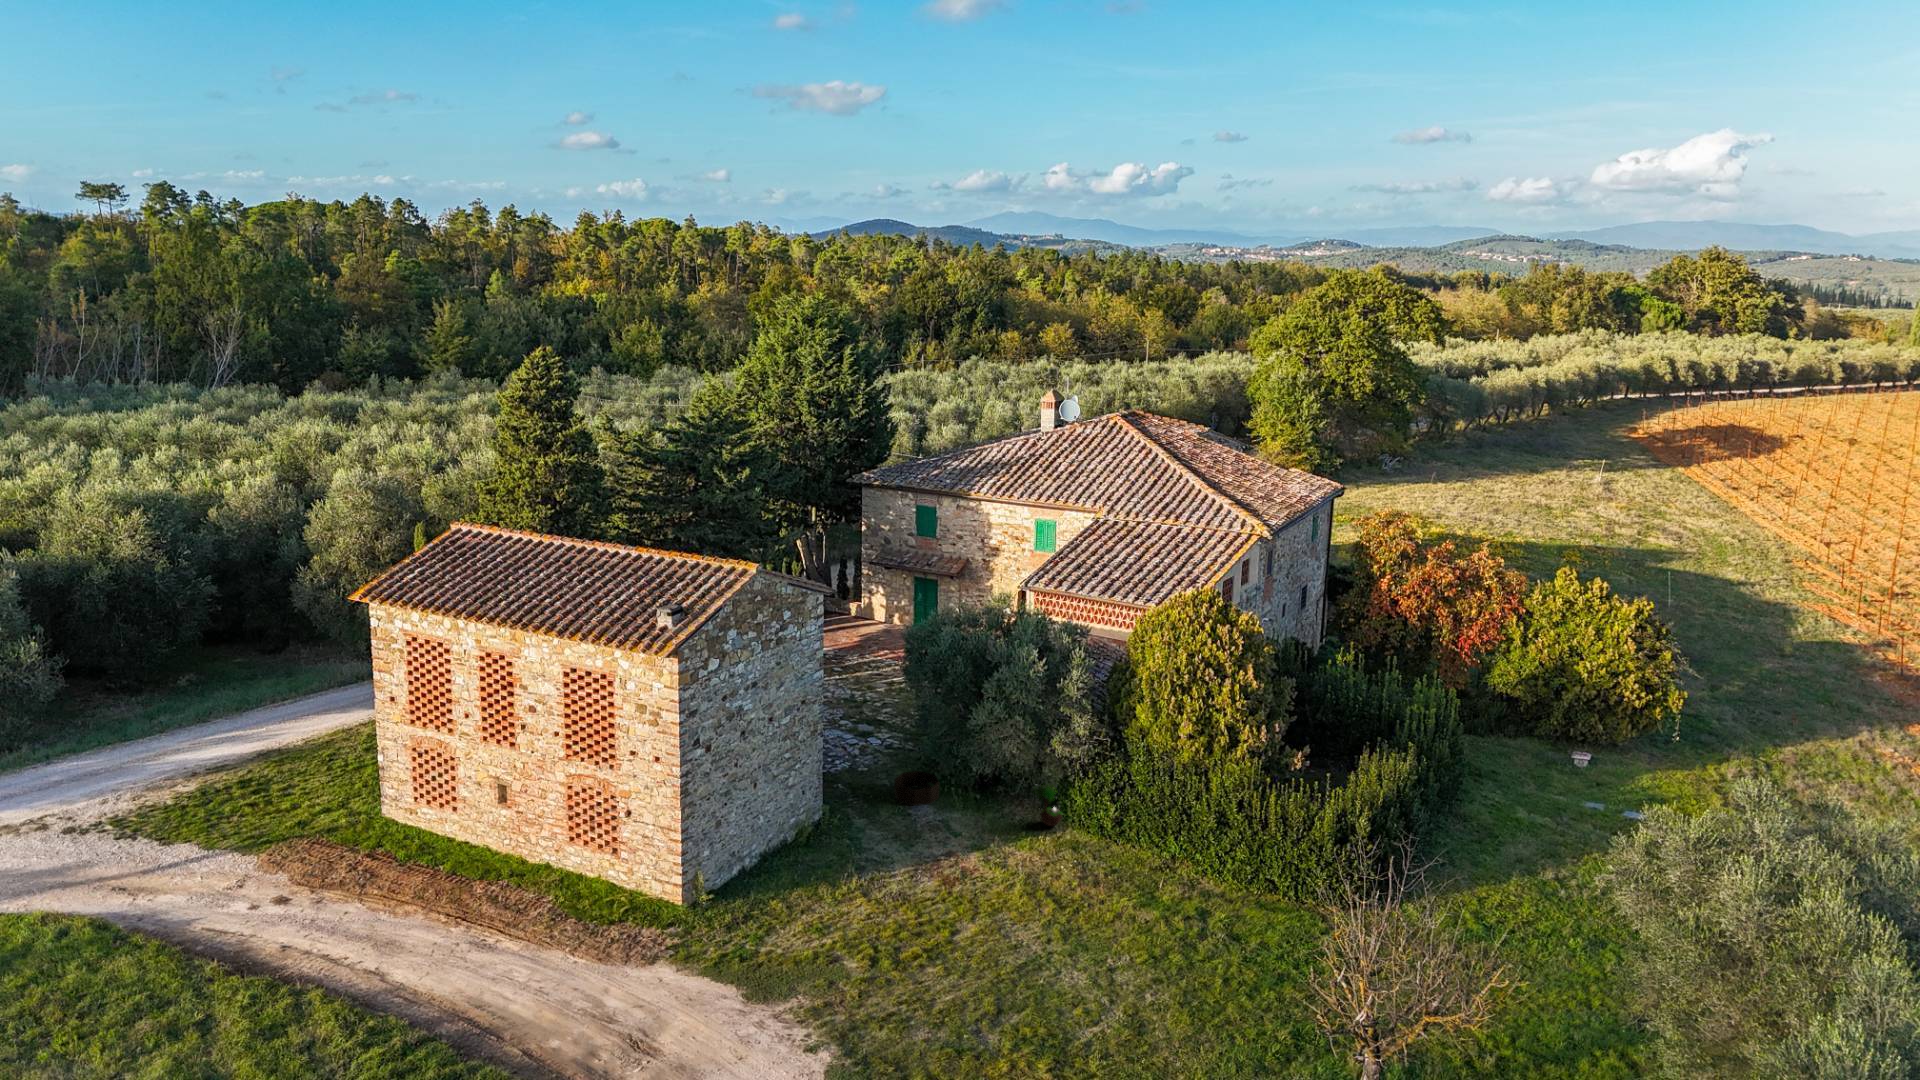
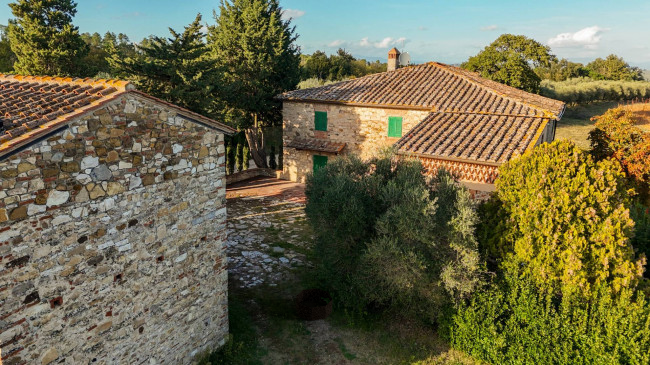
potted tree: present [1034,784,1062,826] -> none [414,305,441,346]

